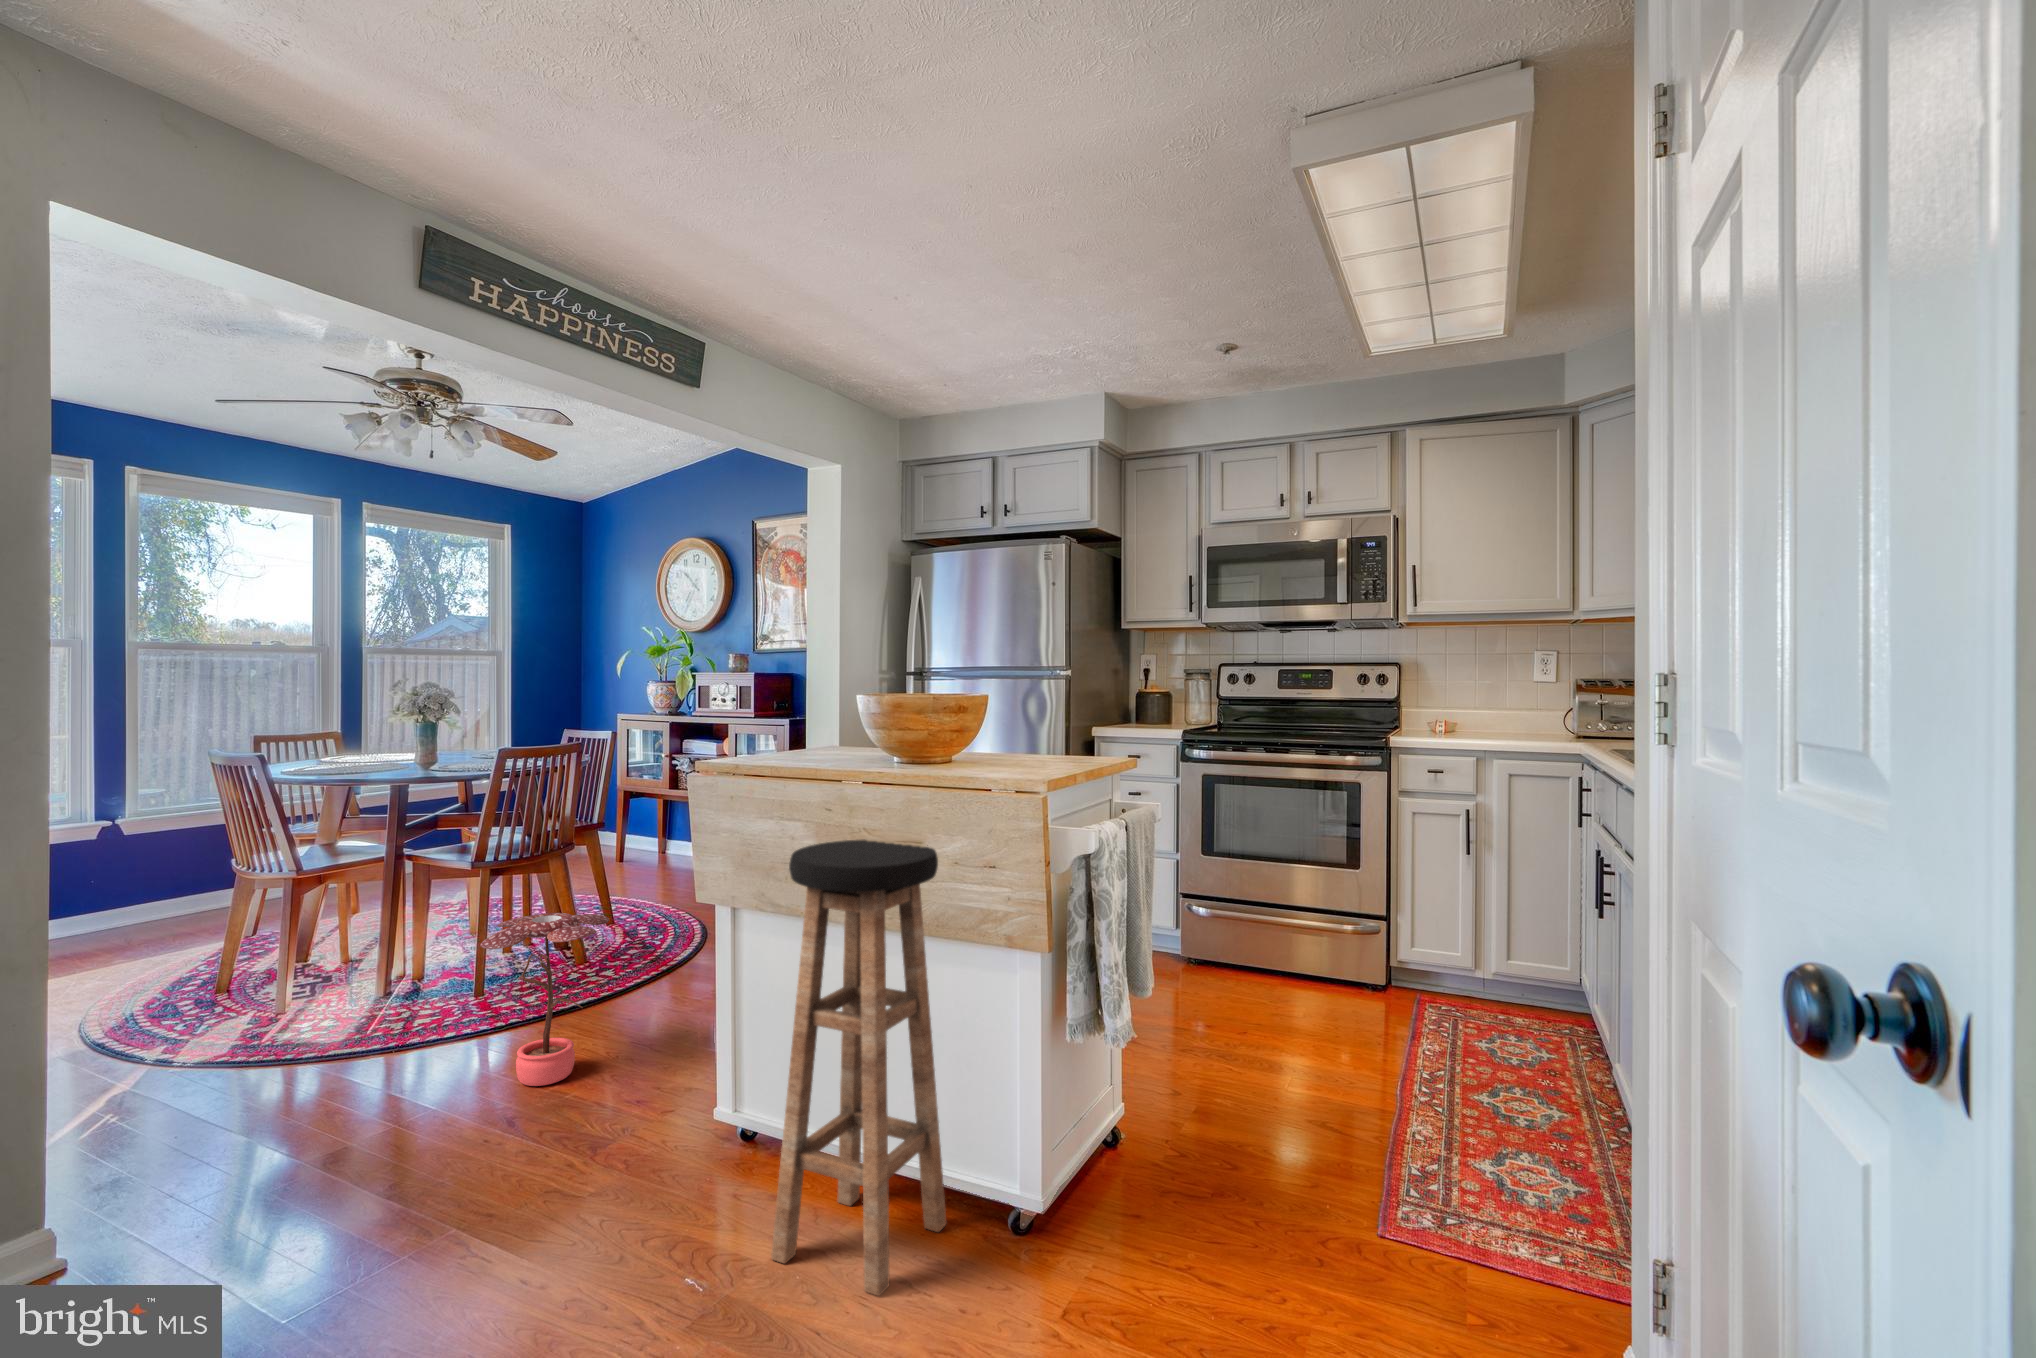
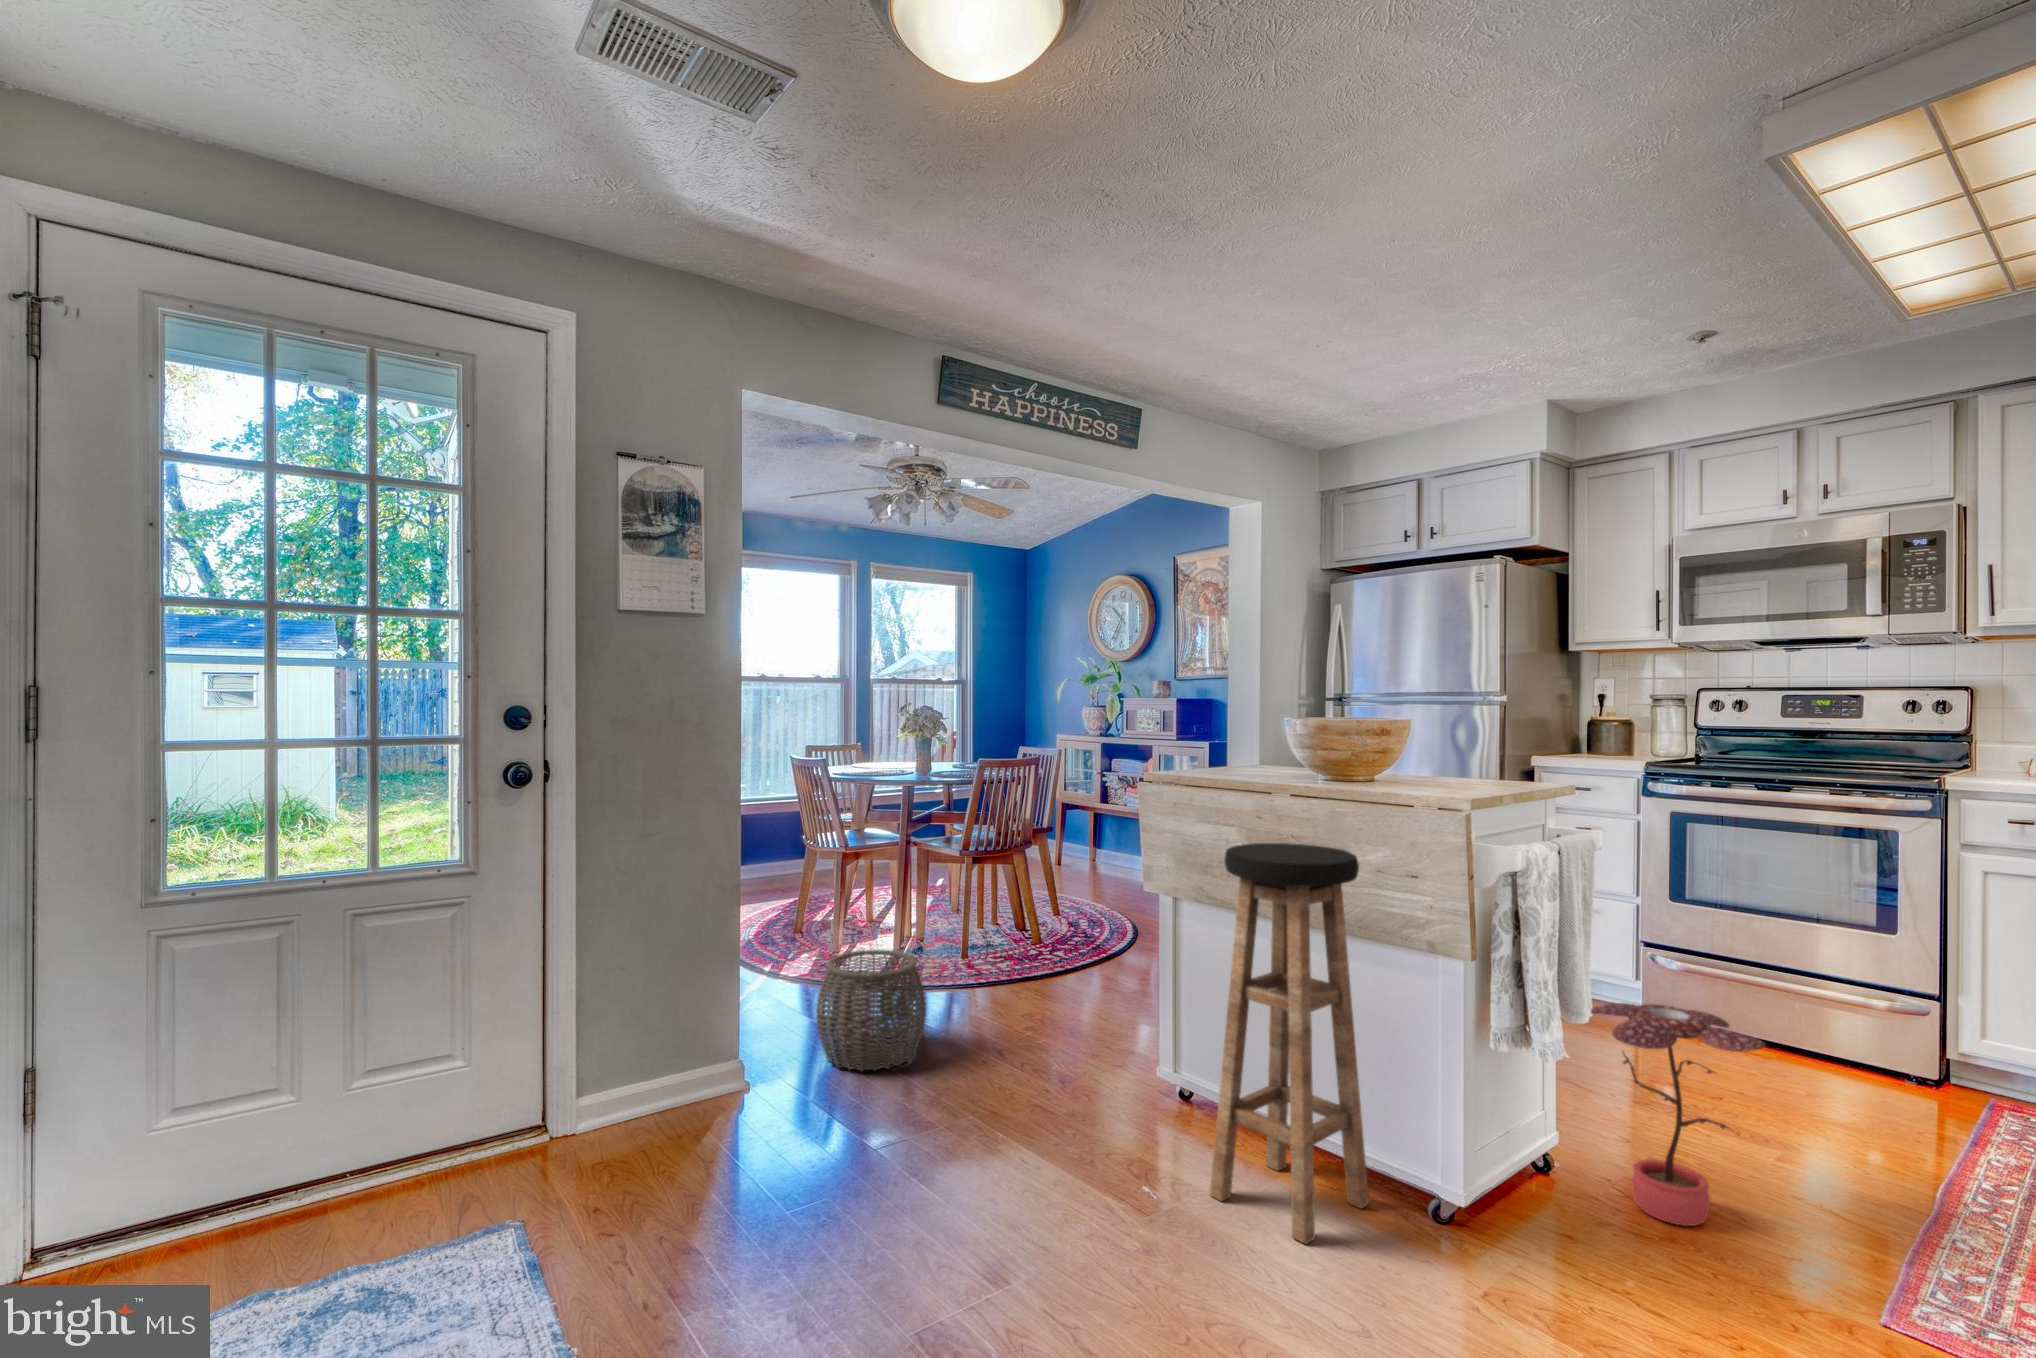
potted plant: present [480,913,609,1086] -> present [1591,1003,1766,1226]
woven basket: none [219,1011,405,1188] -> present [816,950,926,1071]

